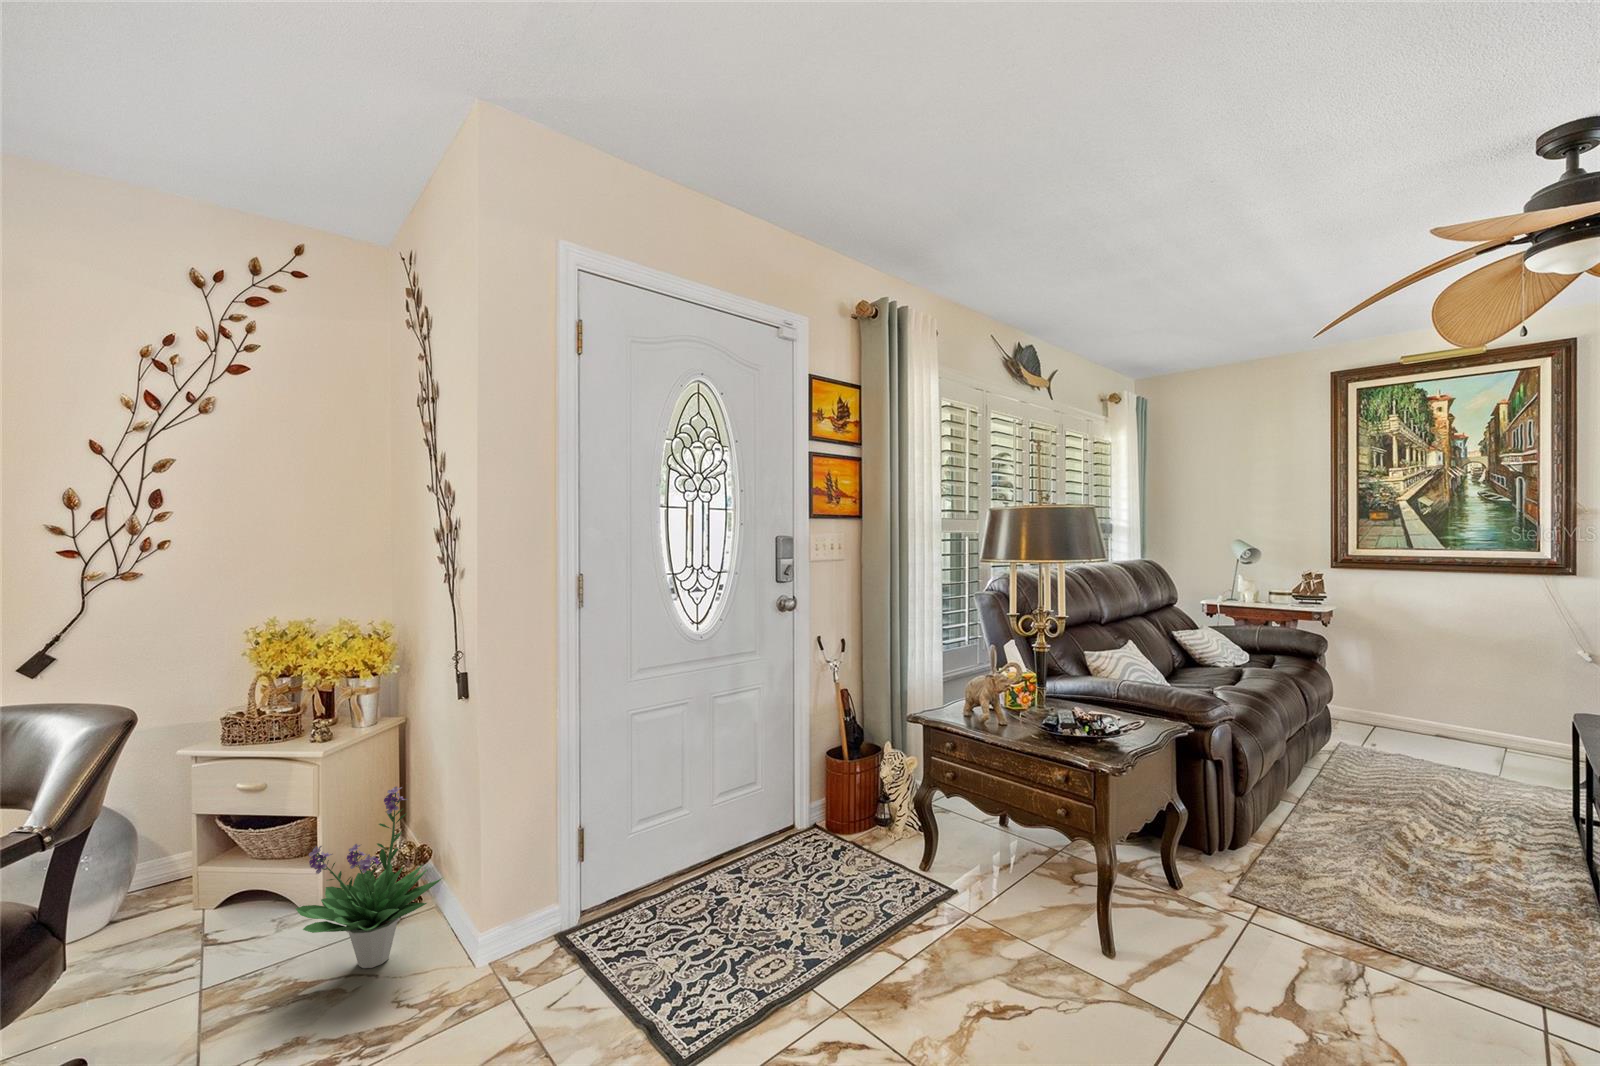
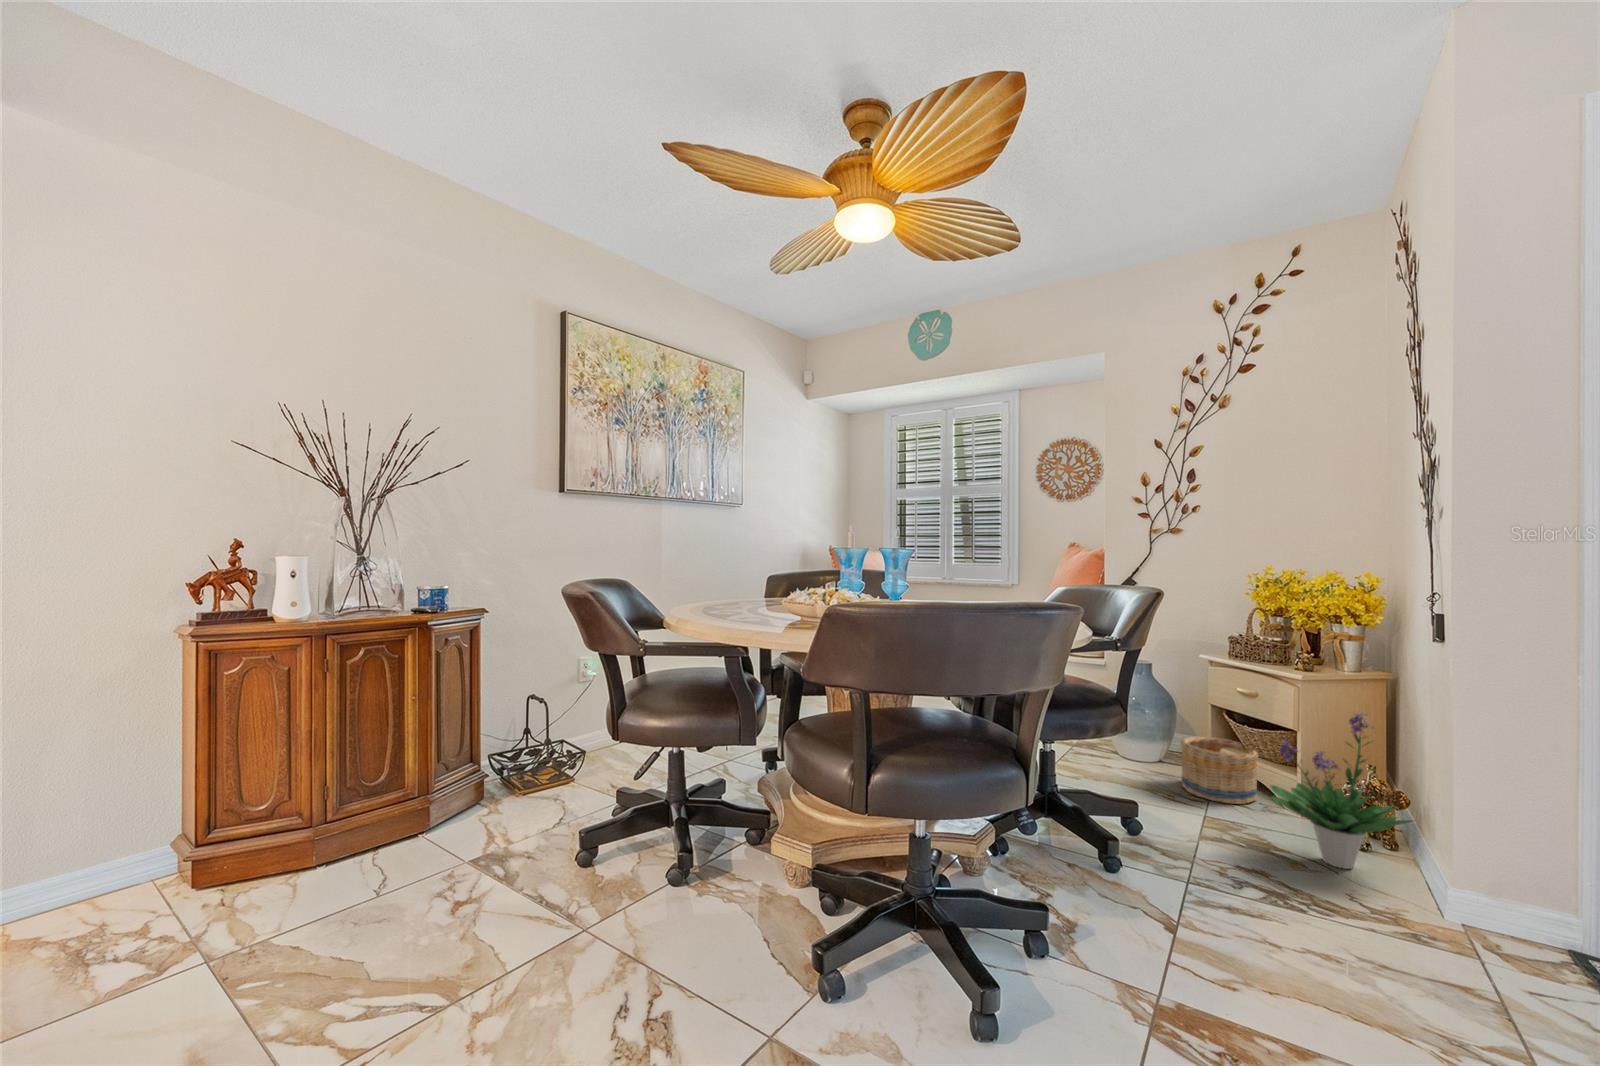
basket: none [153,853,268,959] -> present [1181,736,1258,804]

